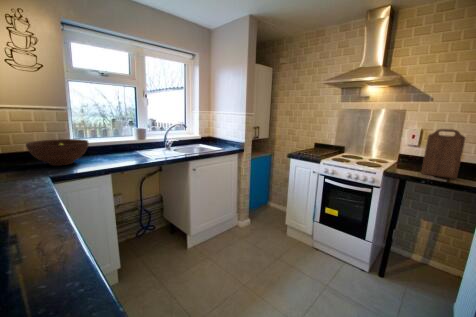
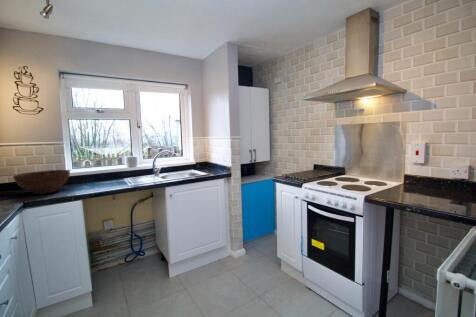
cutting board: present [421,129,466,178] -> none [415,142,464,206]

